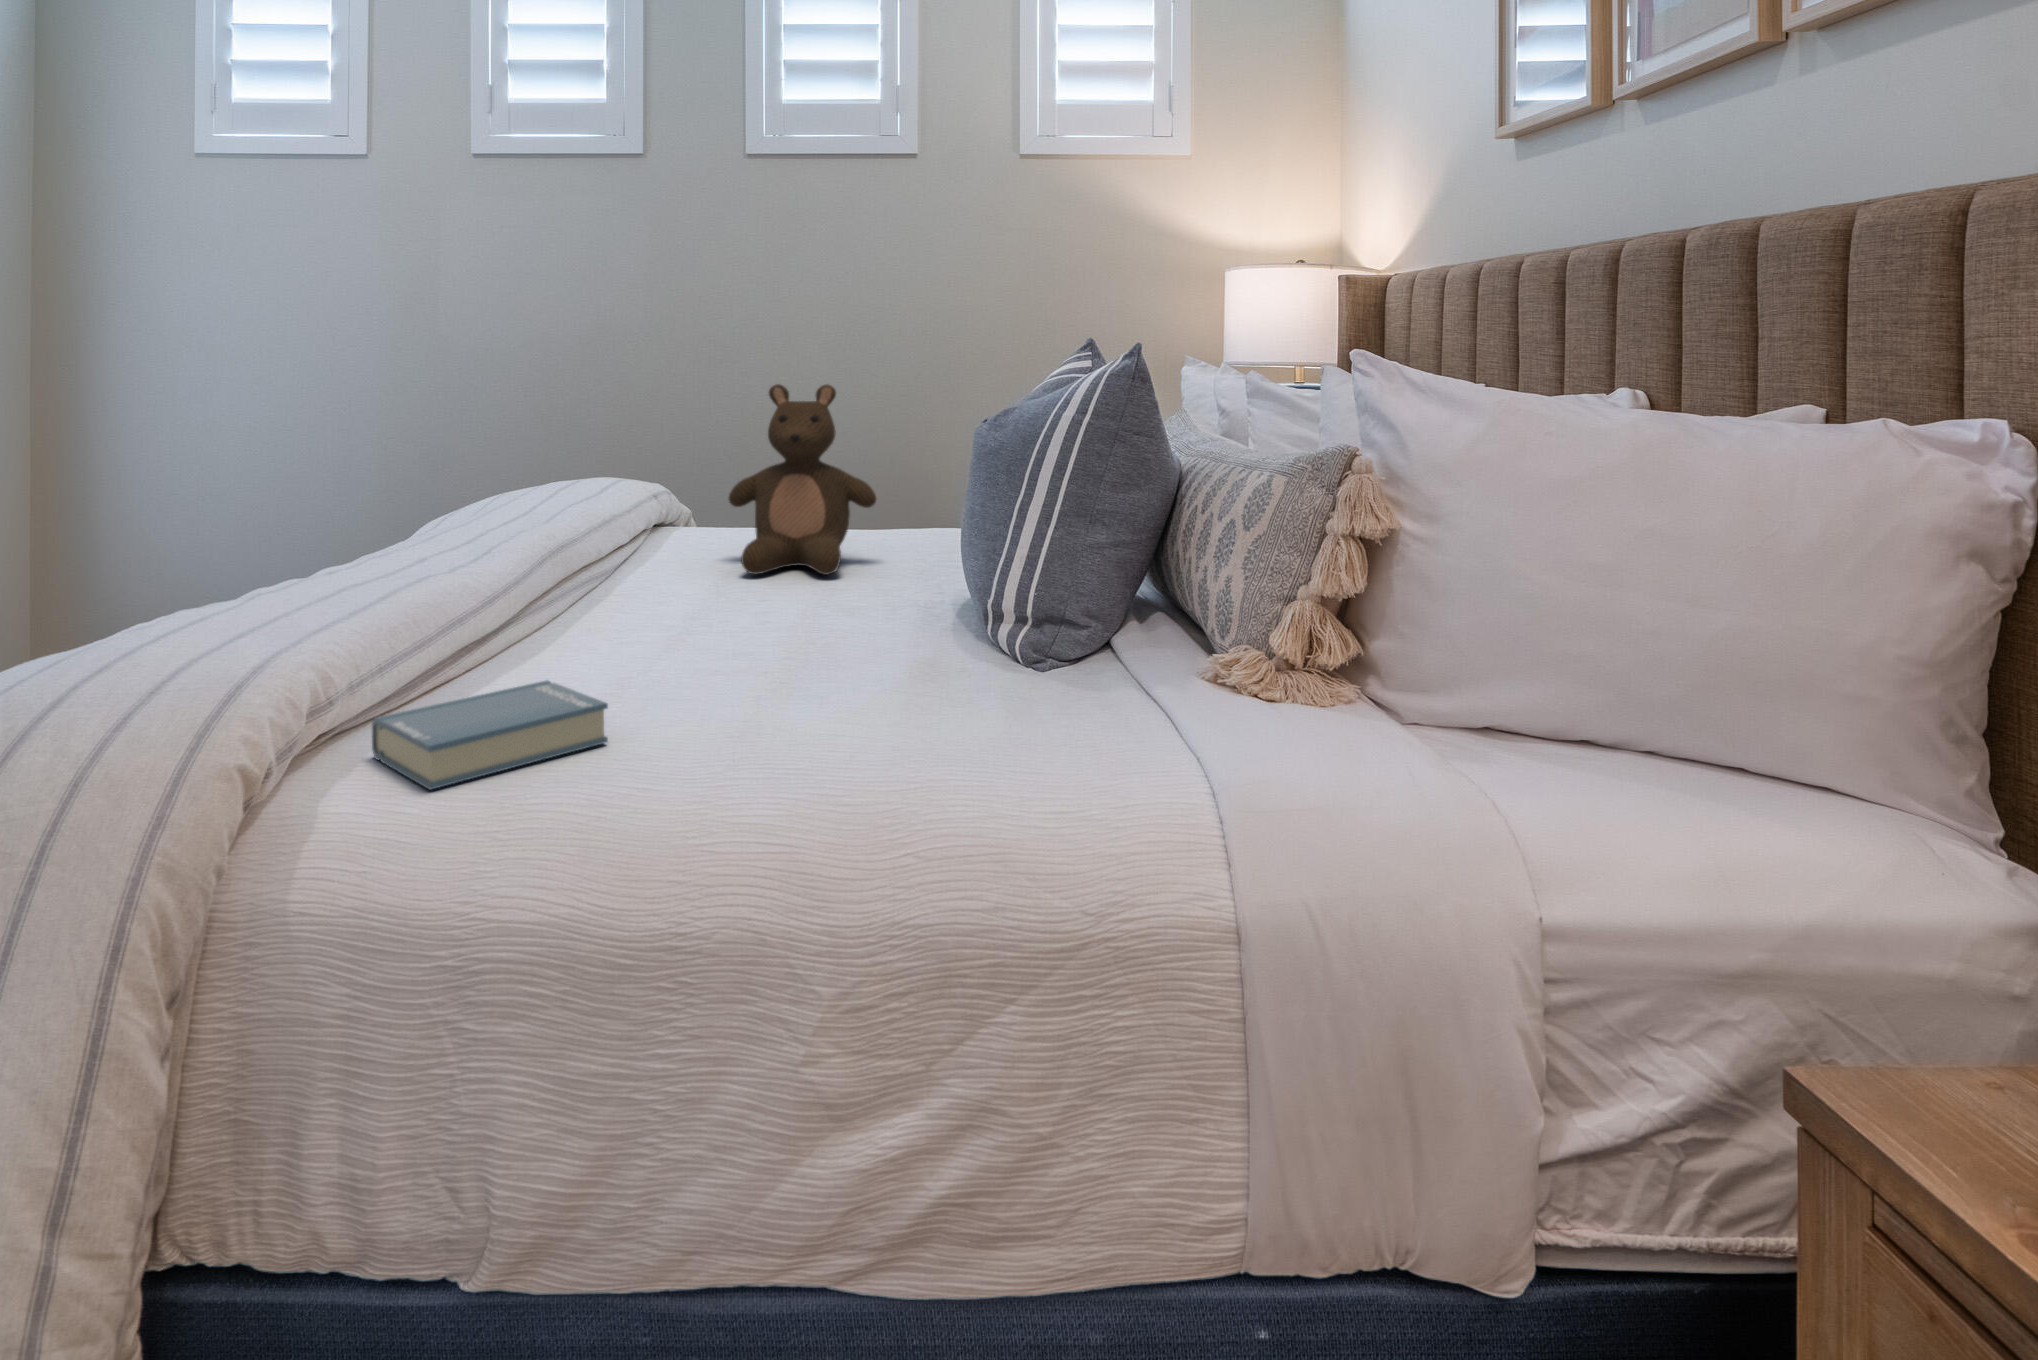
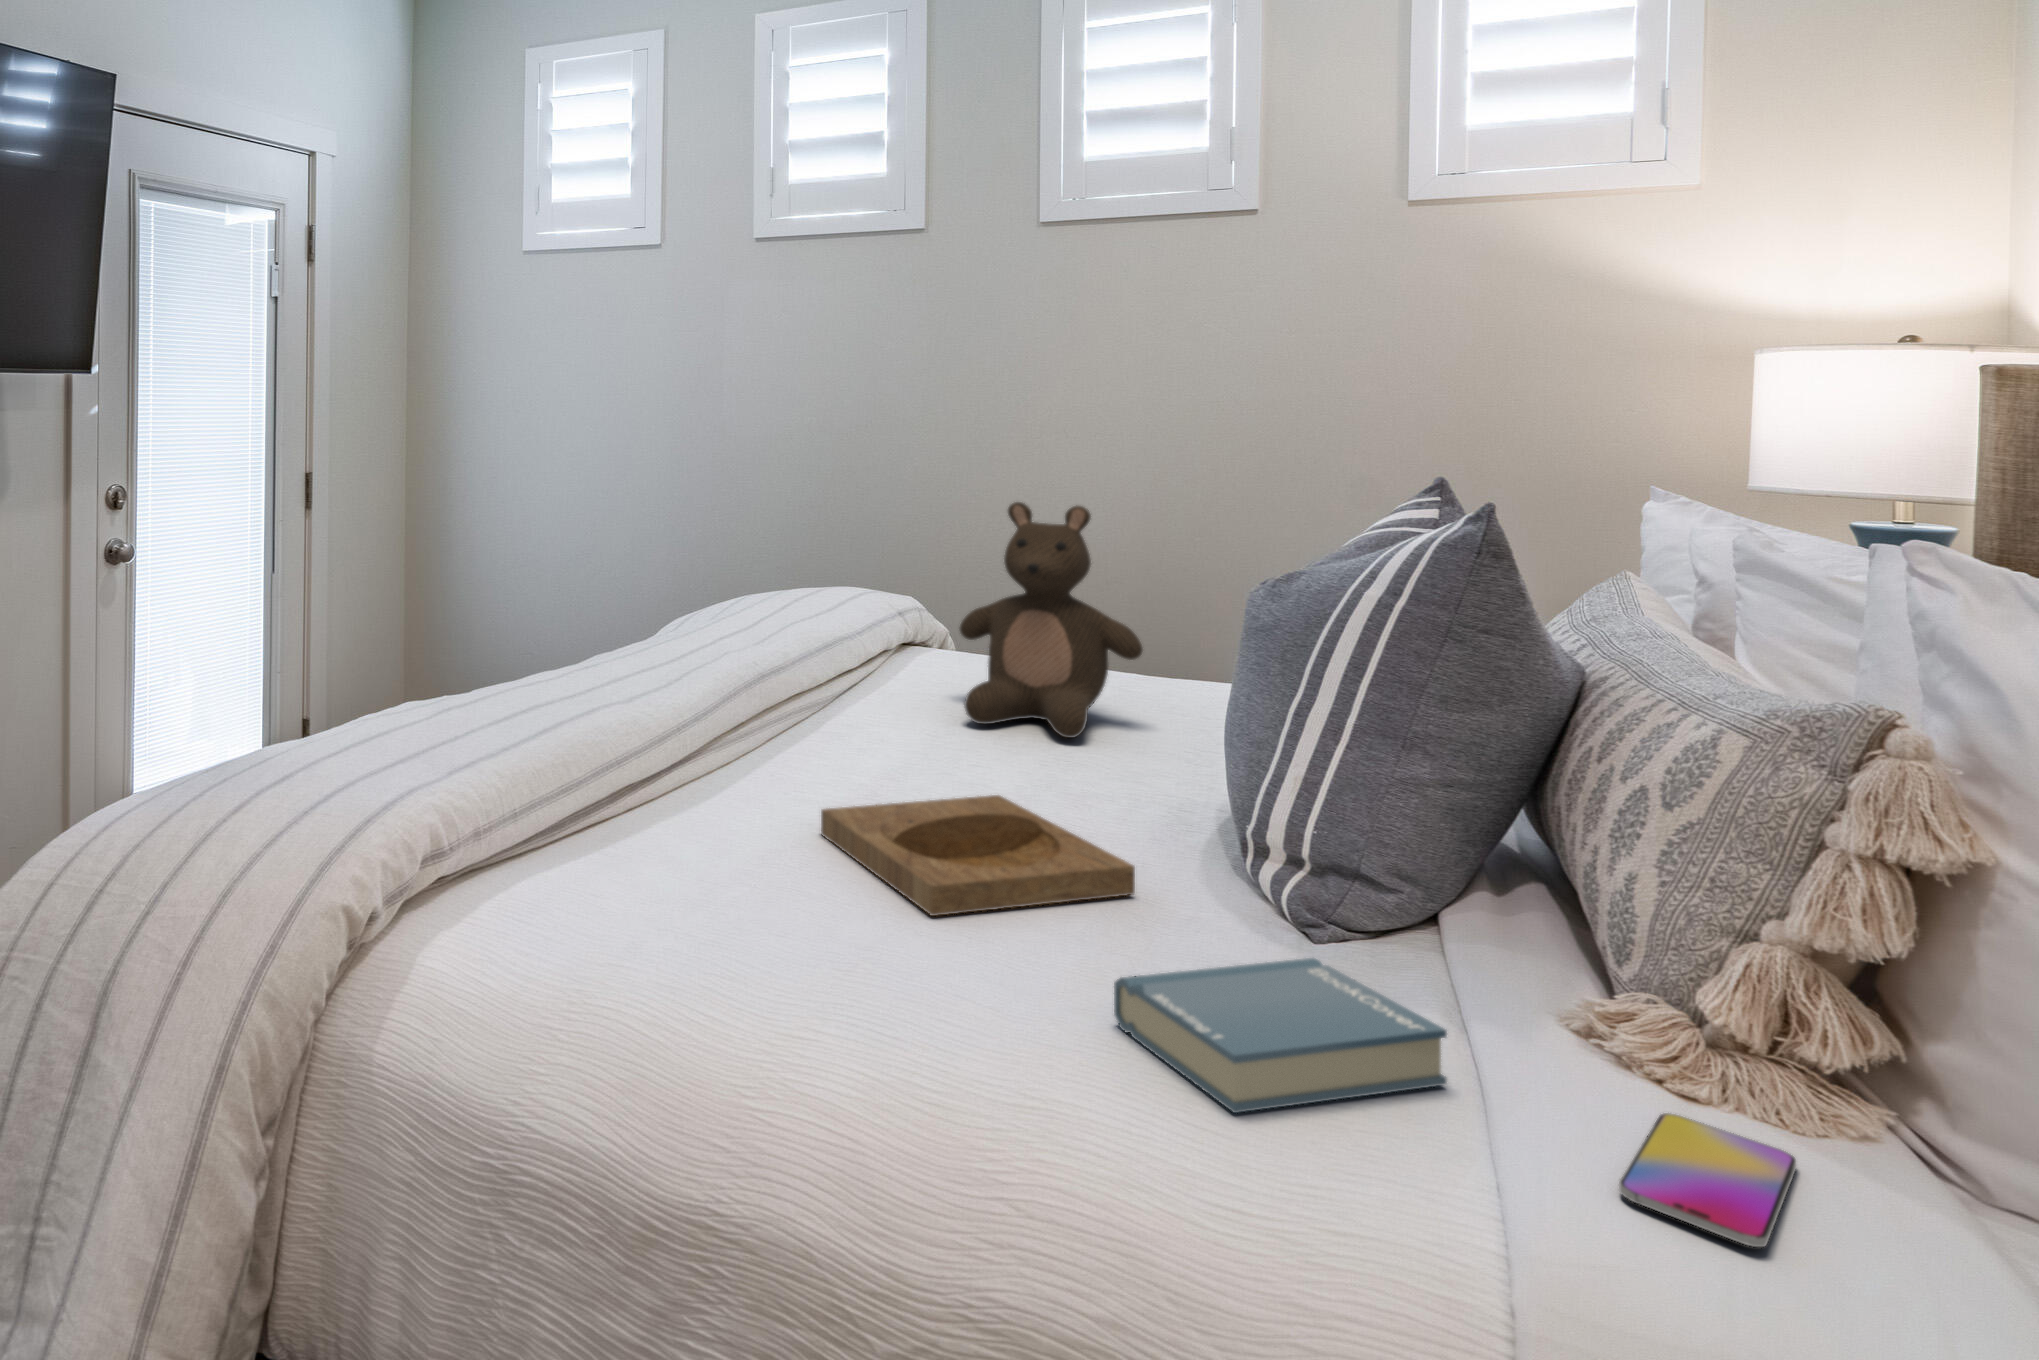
tray: none [663,614,921,703] -> present [821,795,1135,916]
hardback book: present [372,680,608,790] -> present [1114,958,1447,1113]
smartphone: none [1255,709,1326,760] -> present [1619,1113,1796,1247]

